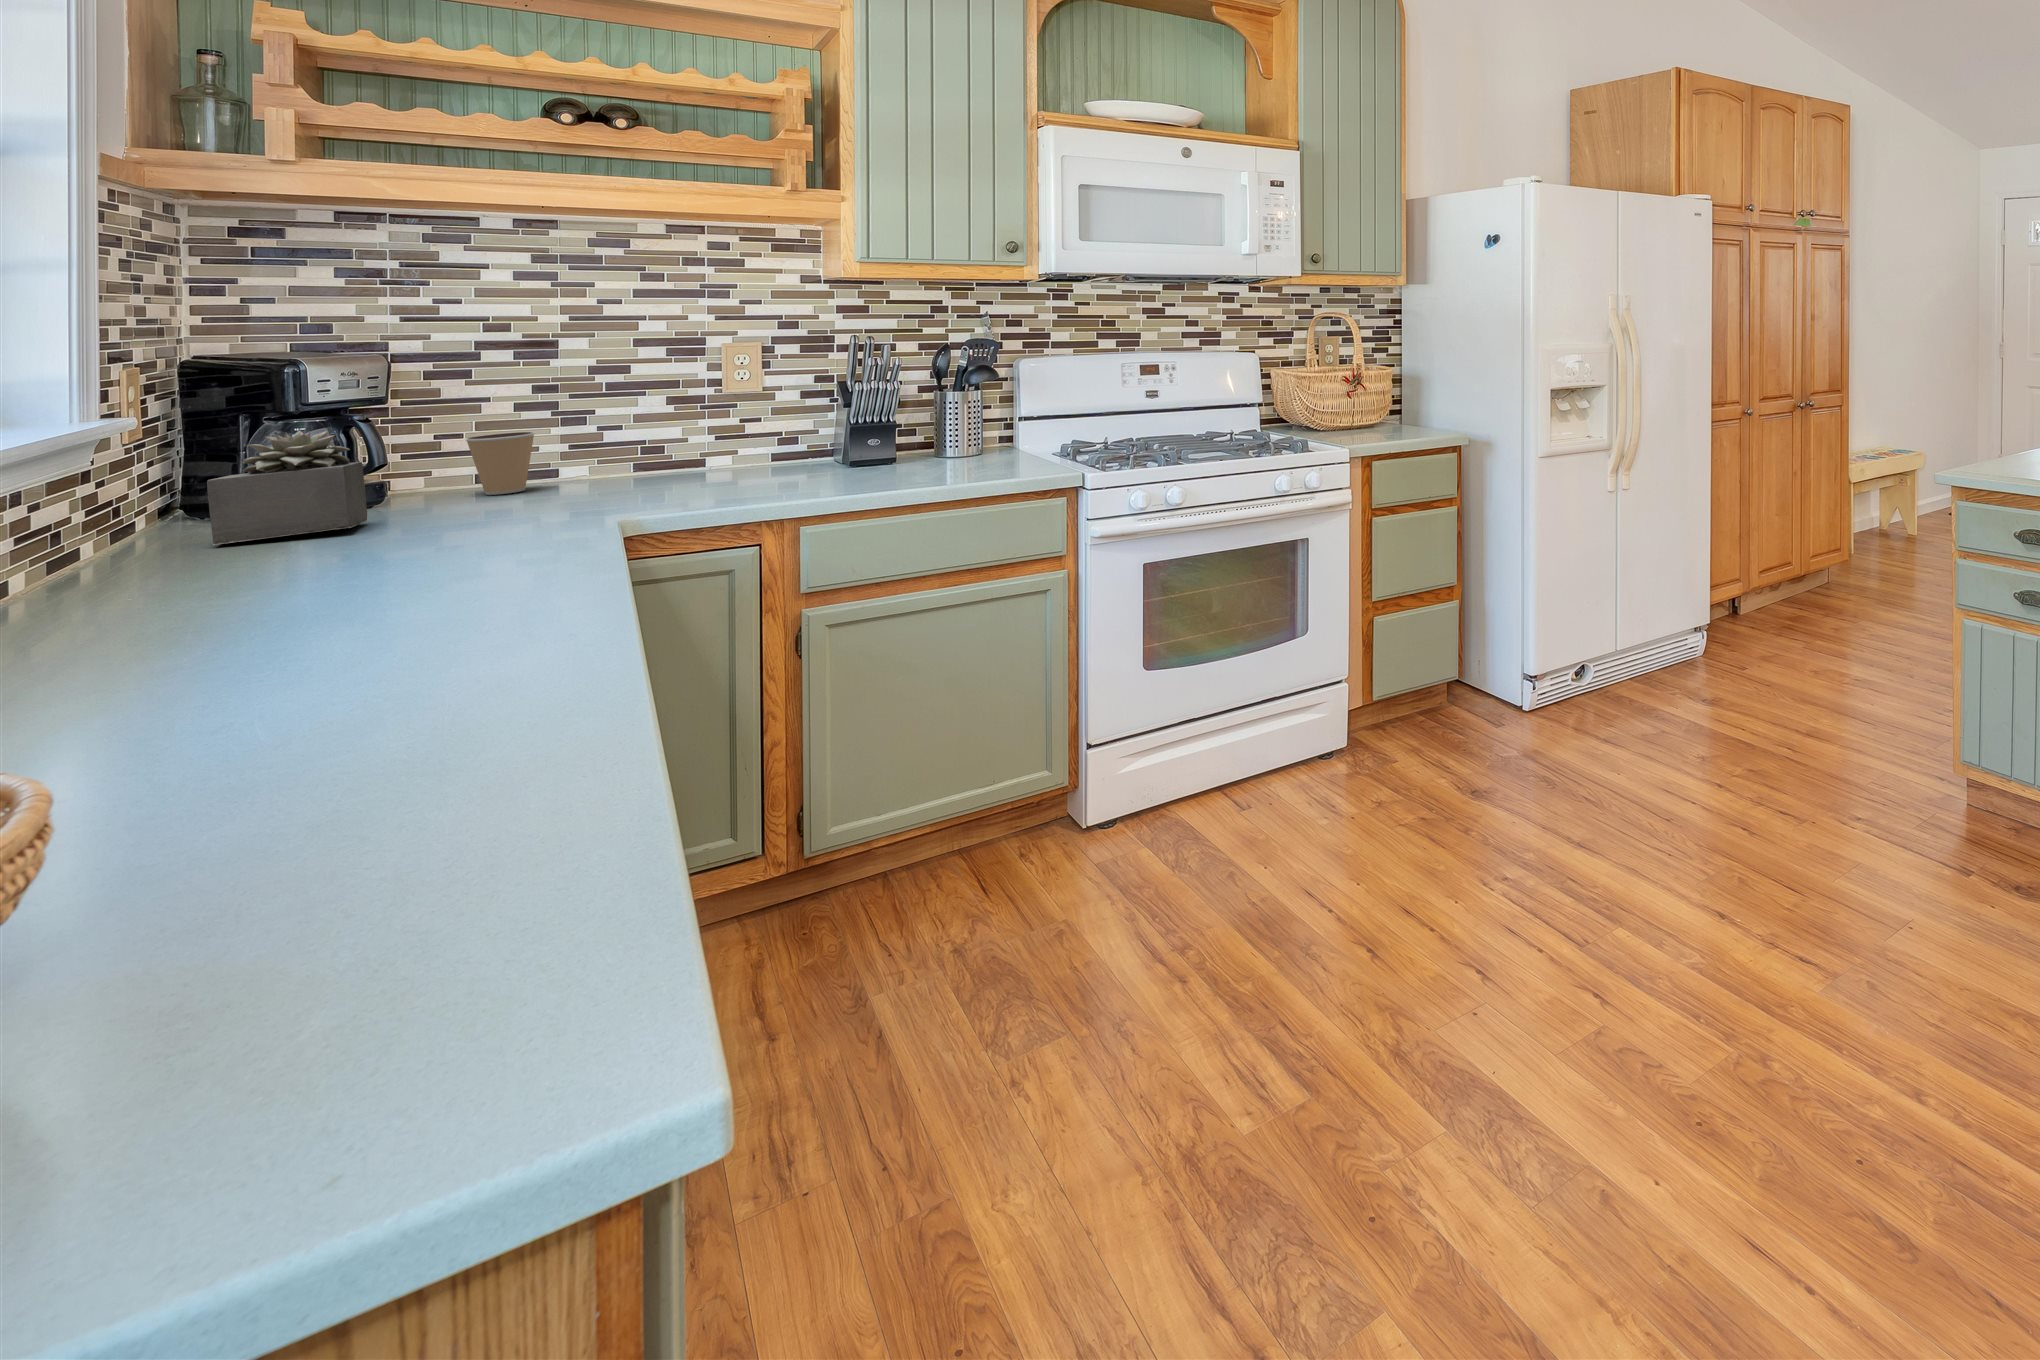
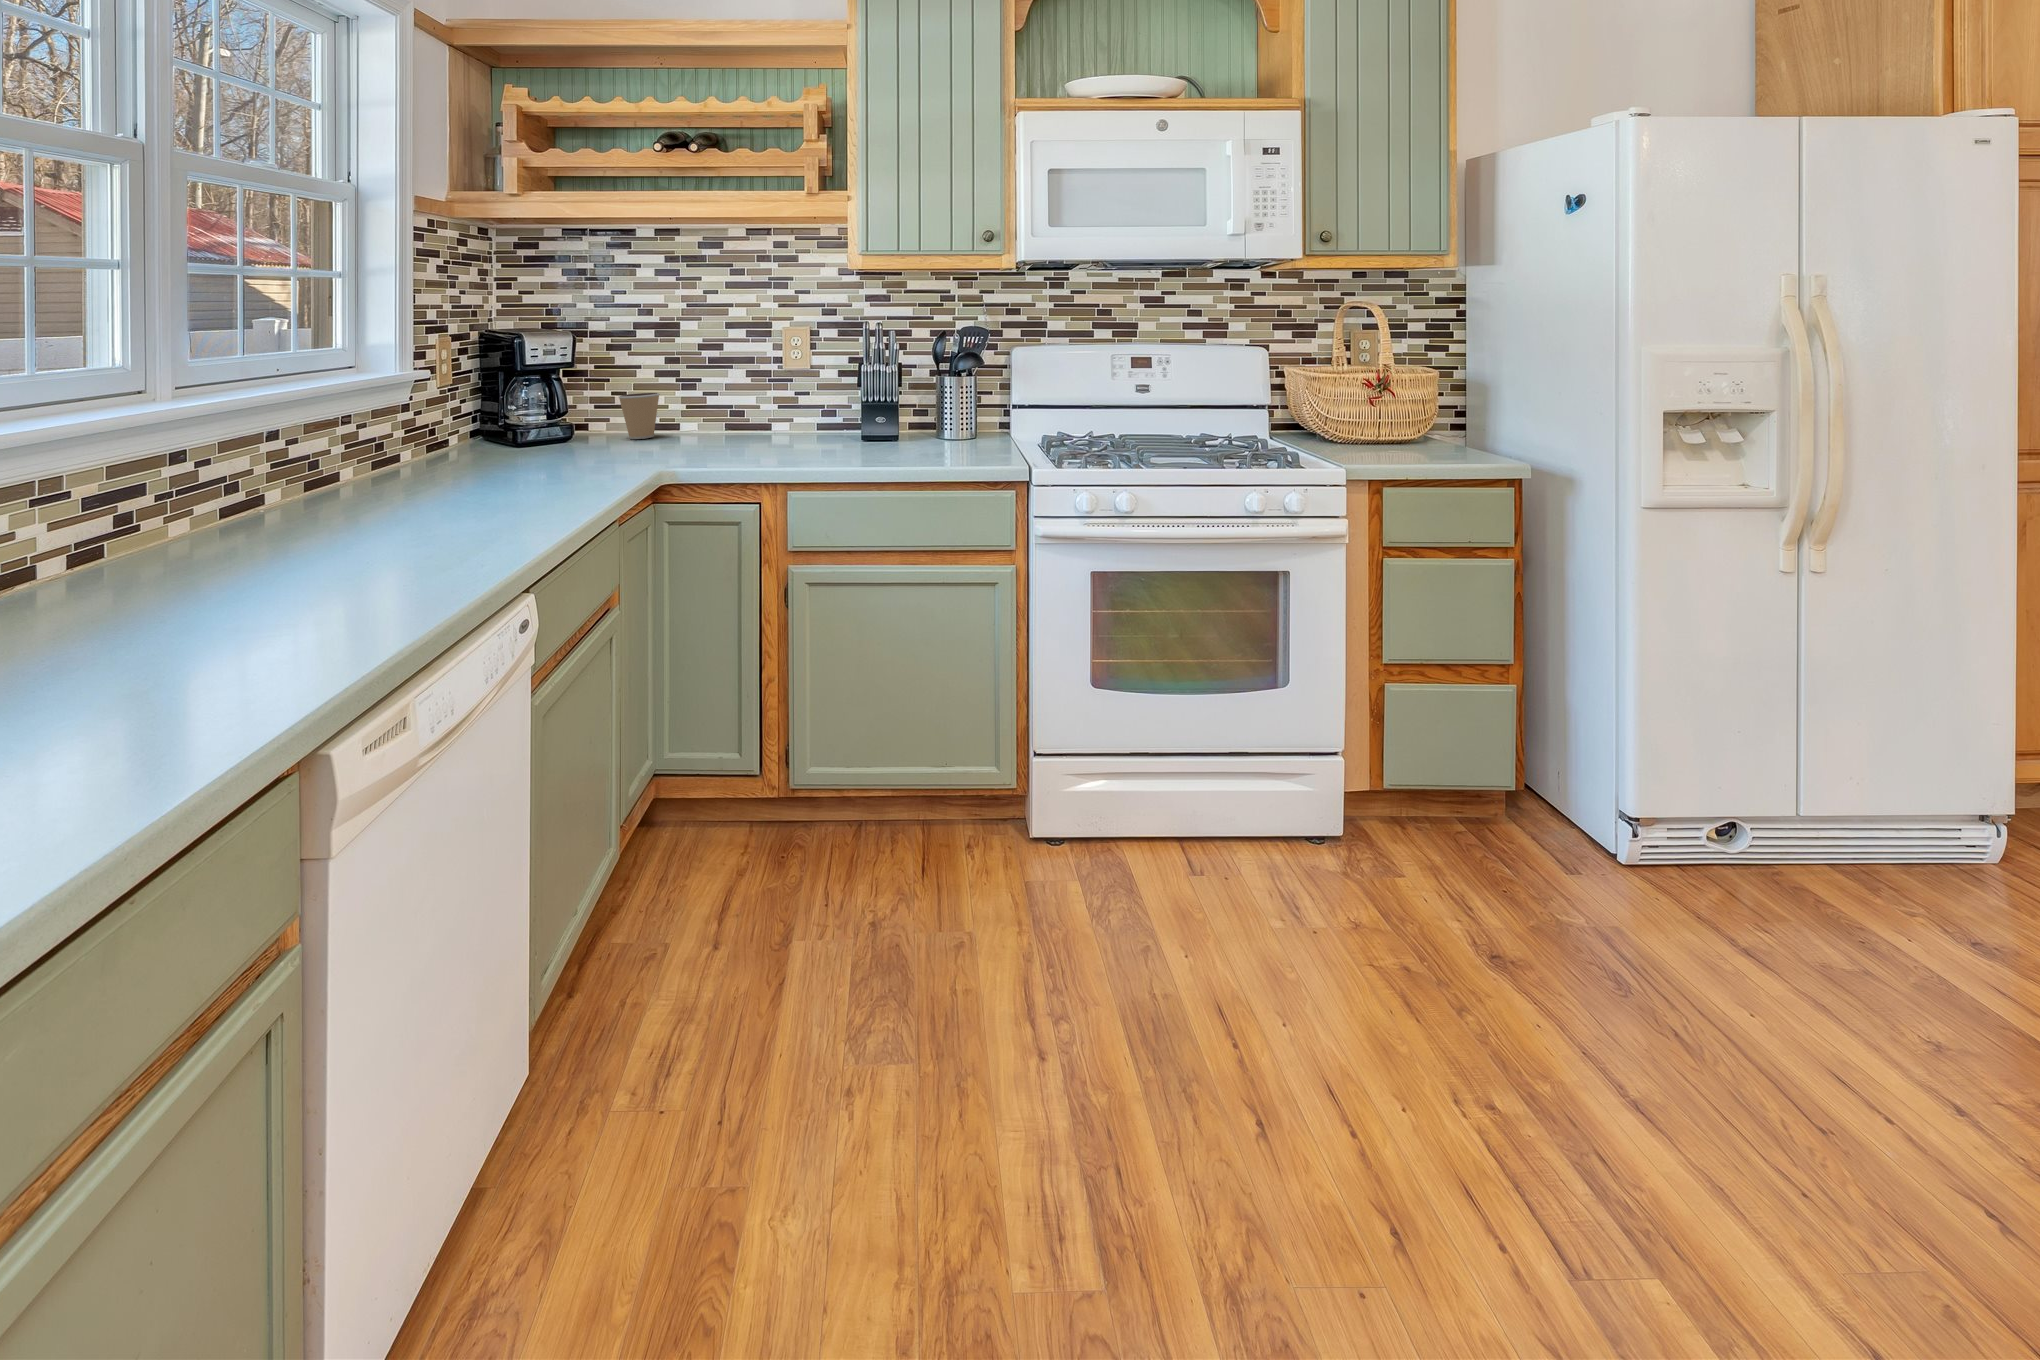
succulent plant: present [207,430,367,545] -> none [442,385,535,462]

